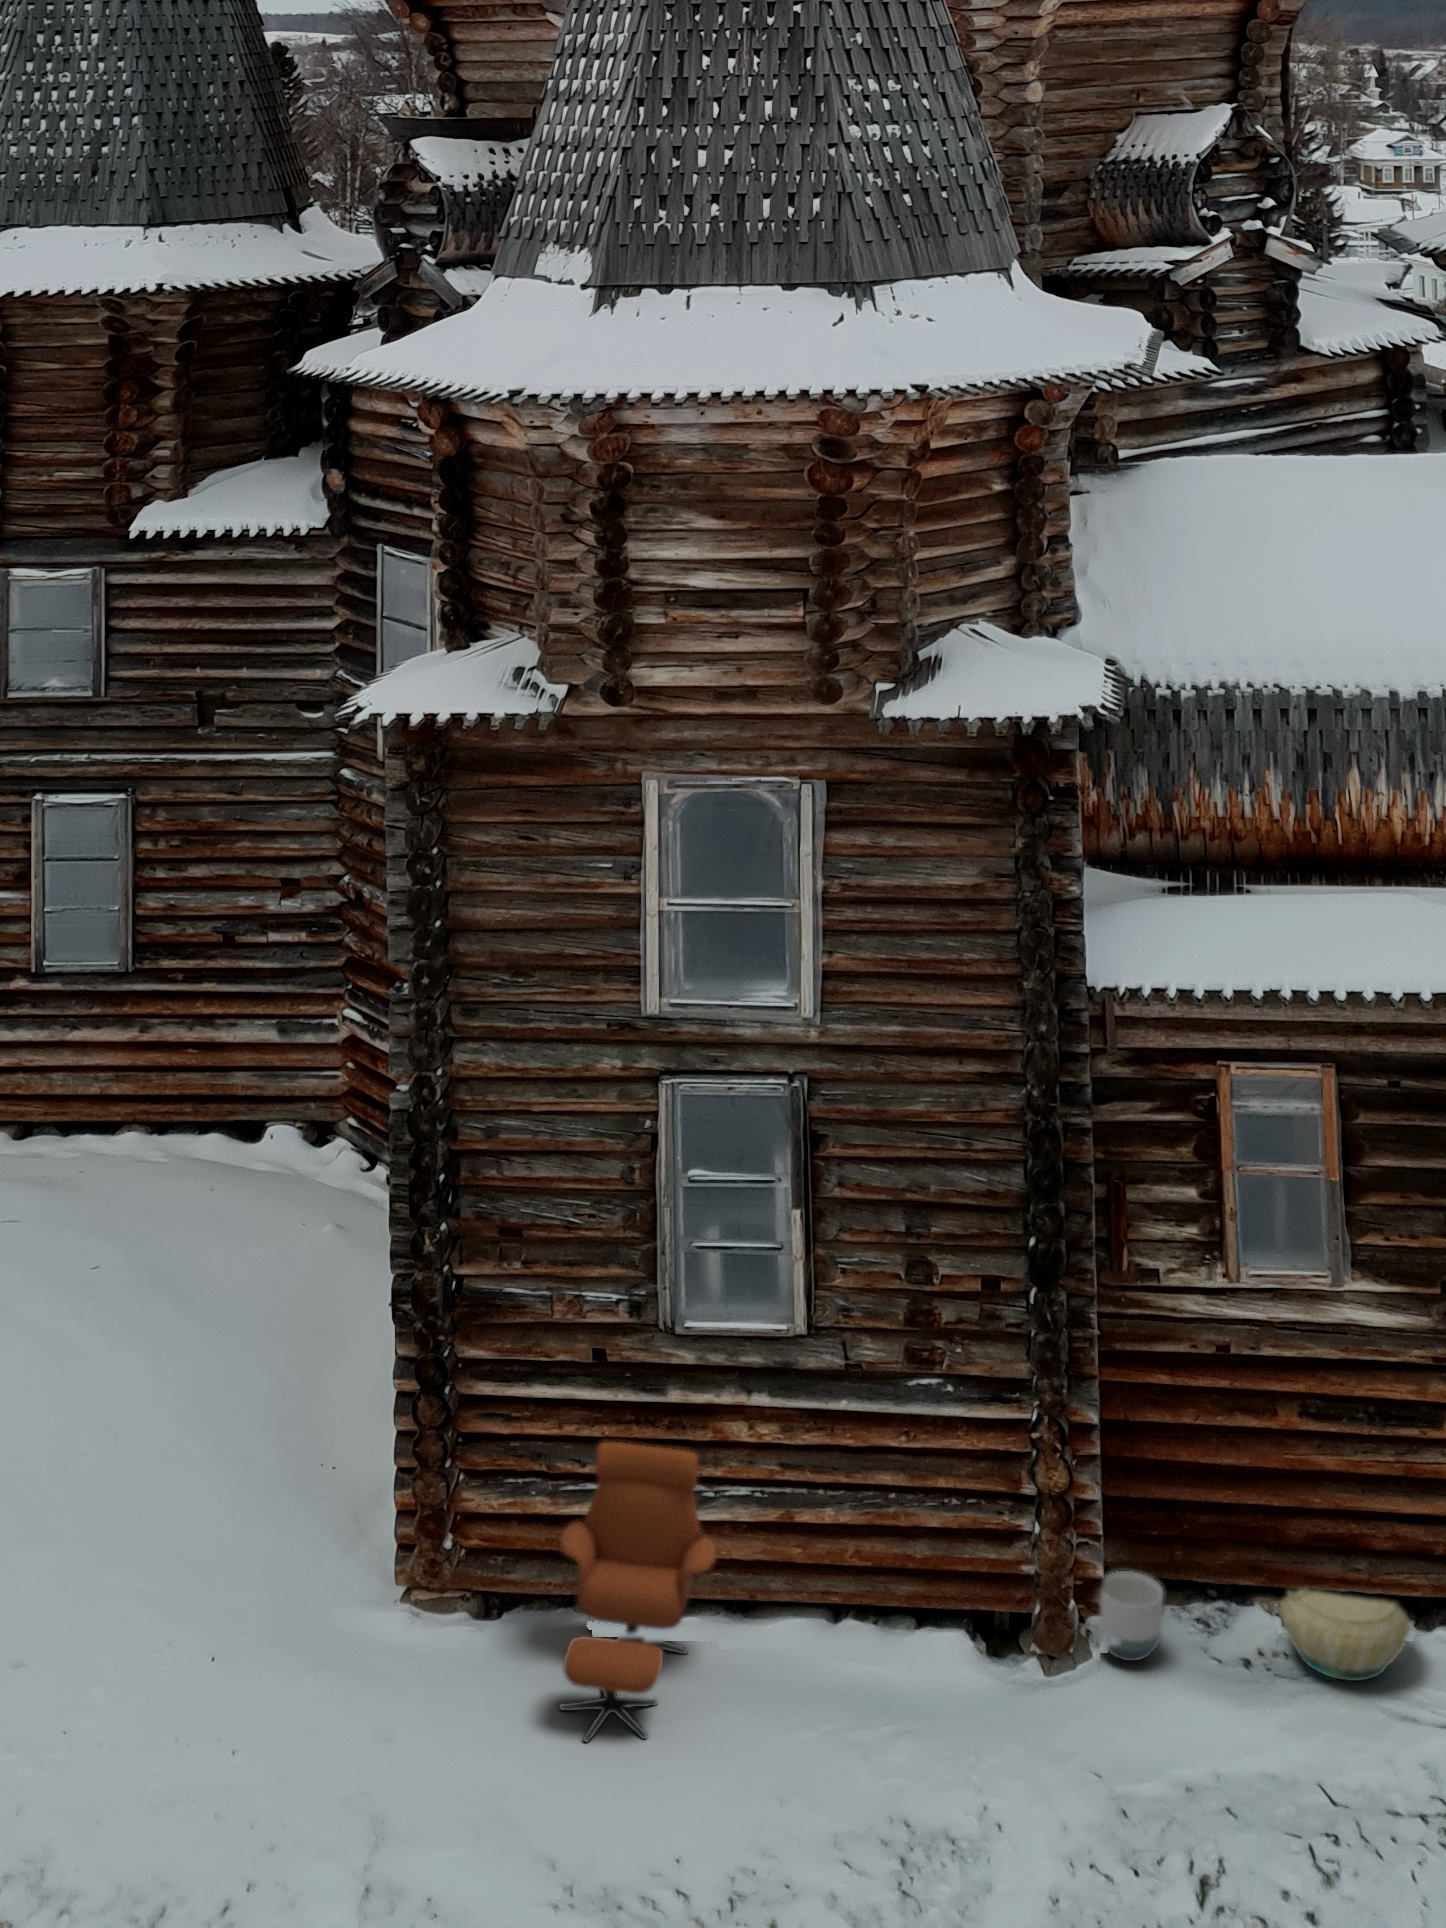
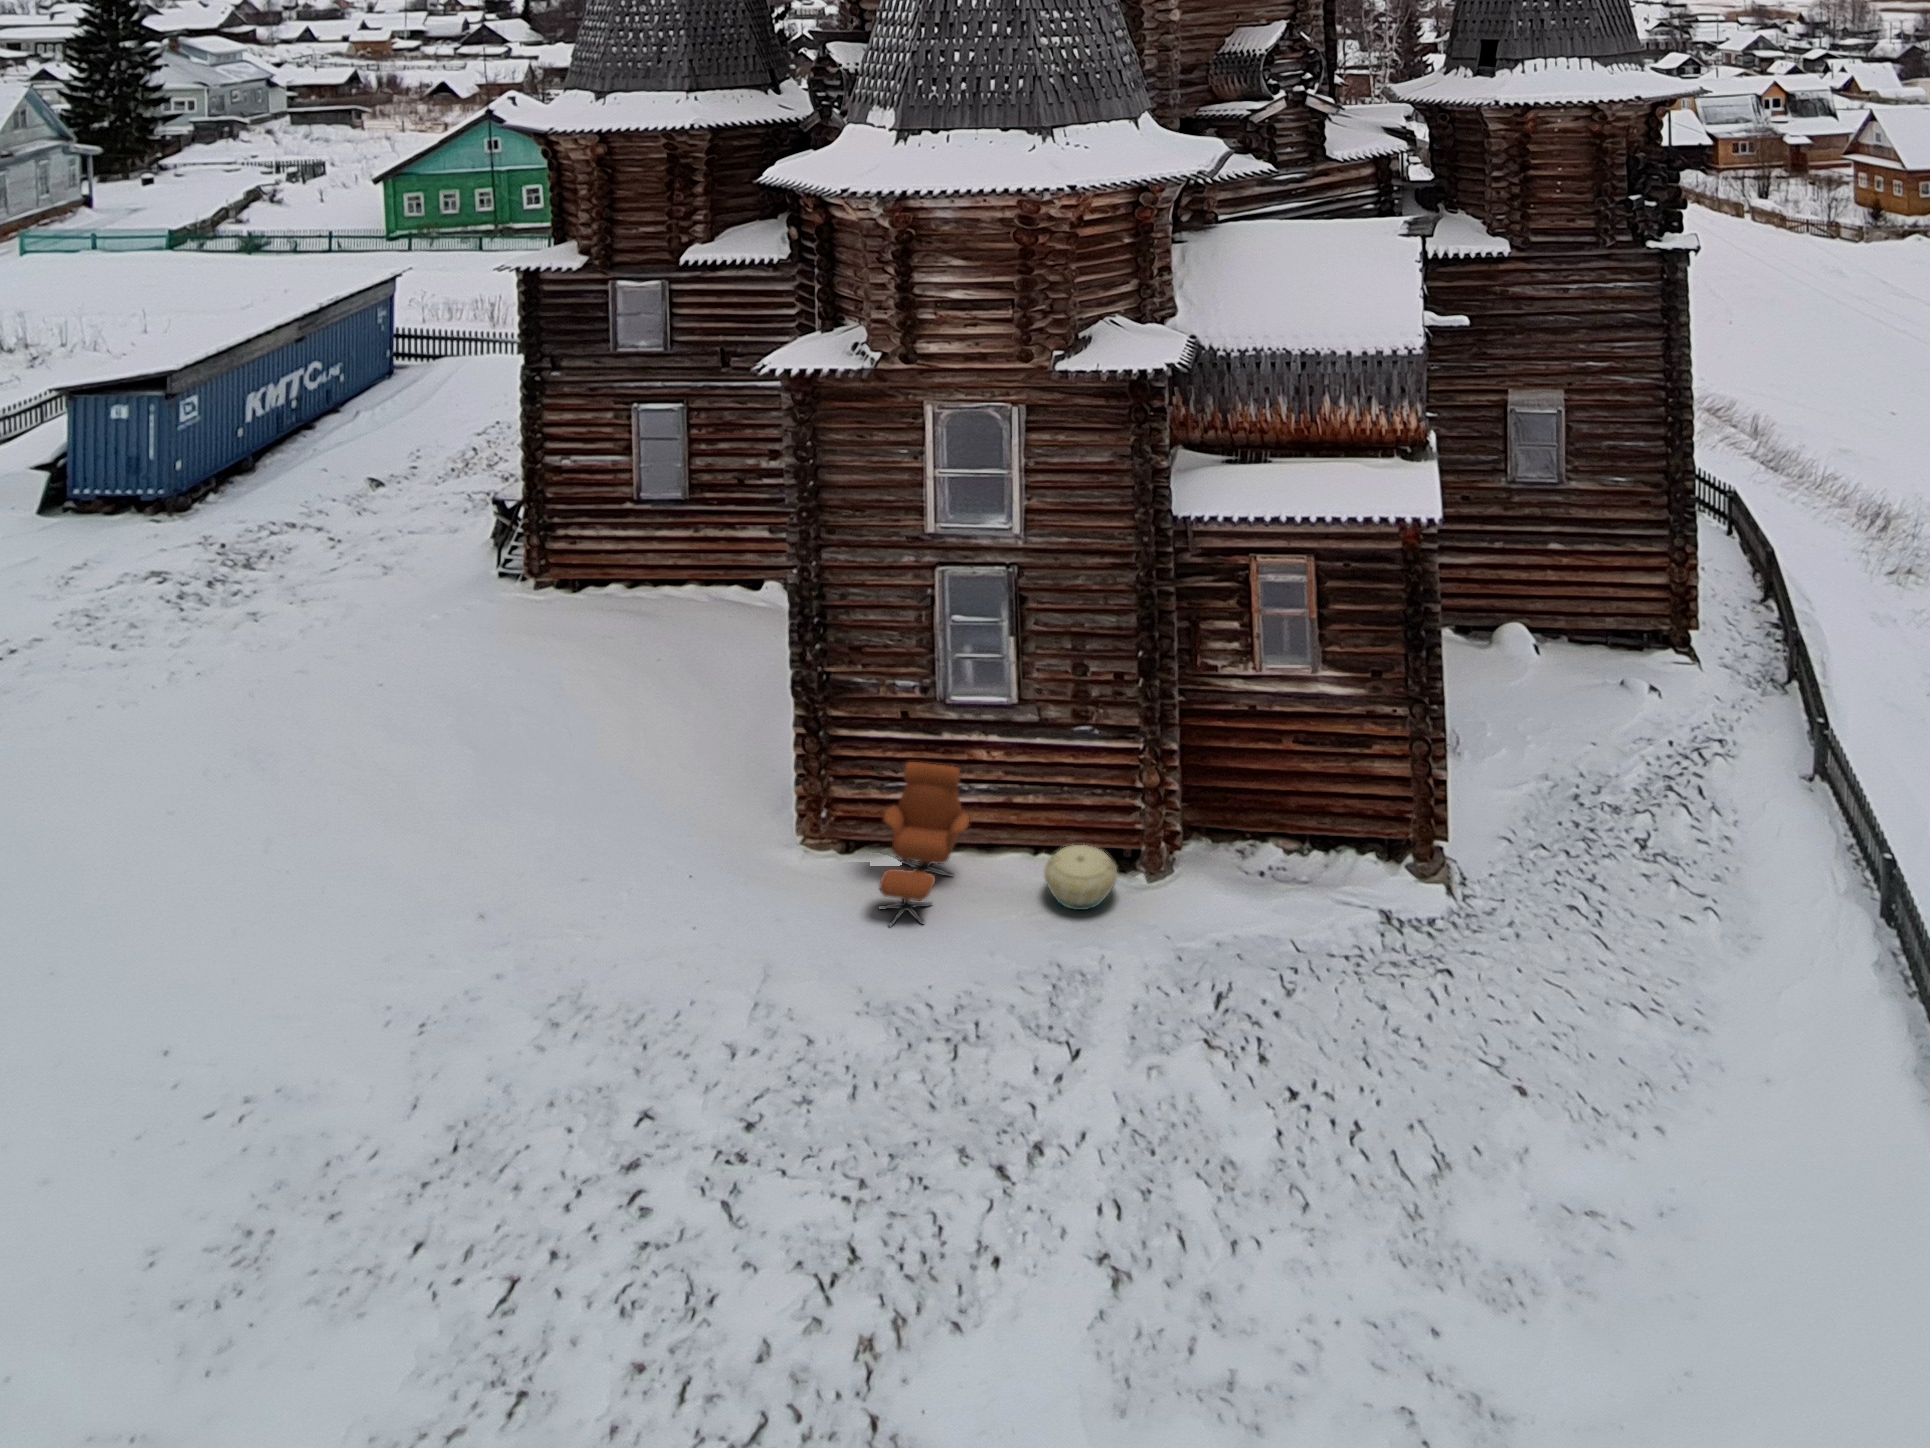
planter: present [1101,1571,1163,1661] -> none [1180,830,1216,879]
basket: present [1280,1589,1409,1681] -> present [1044,845,1117,910]

